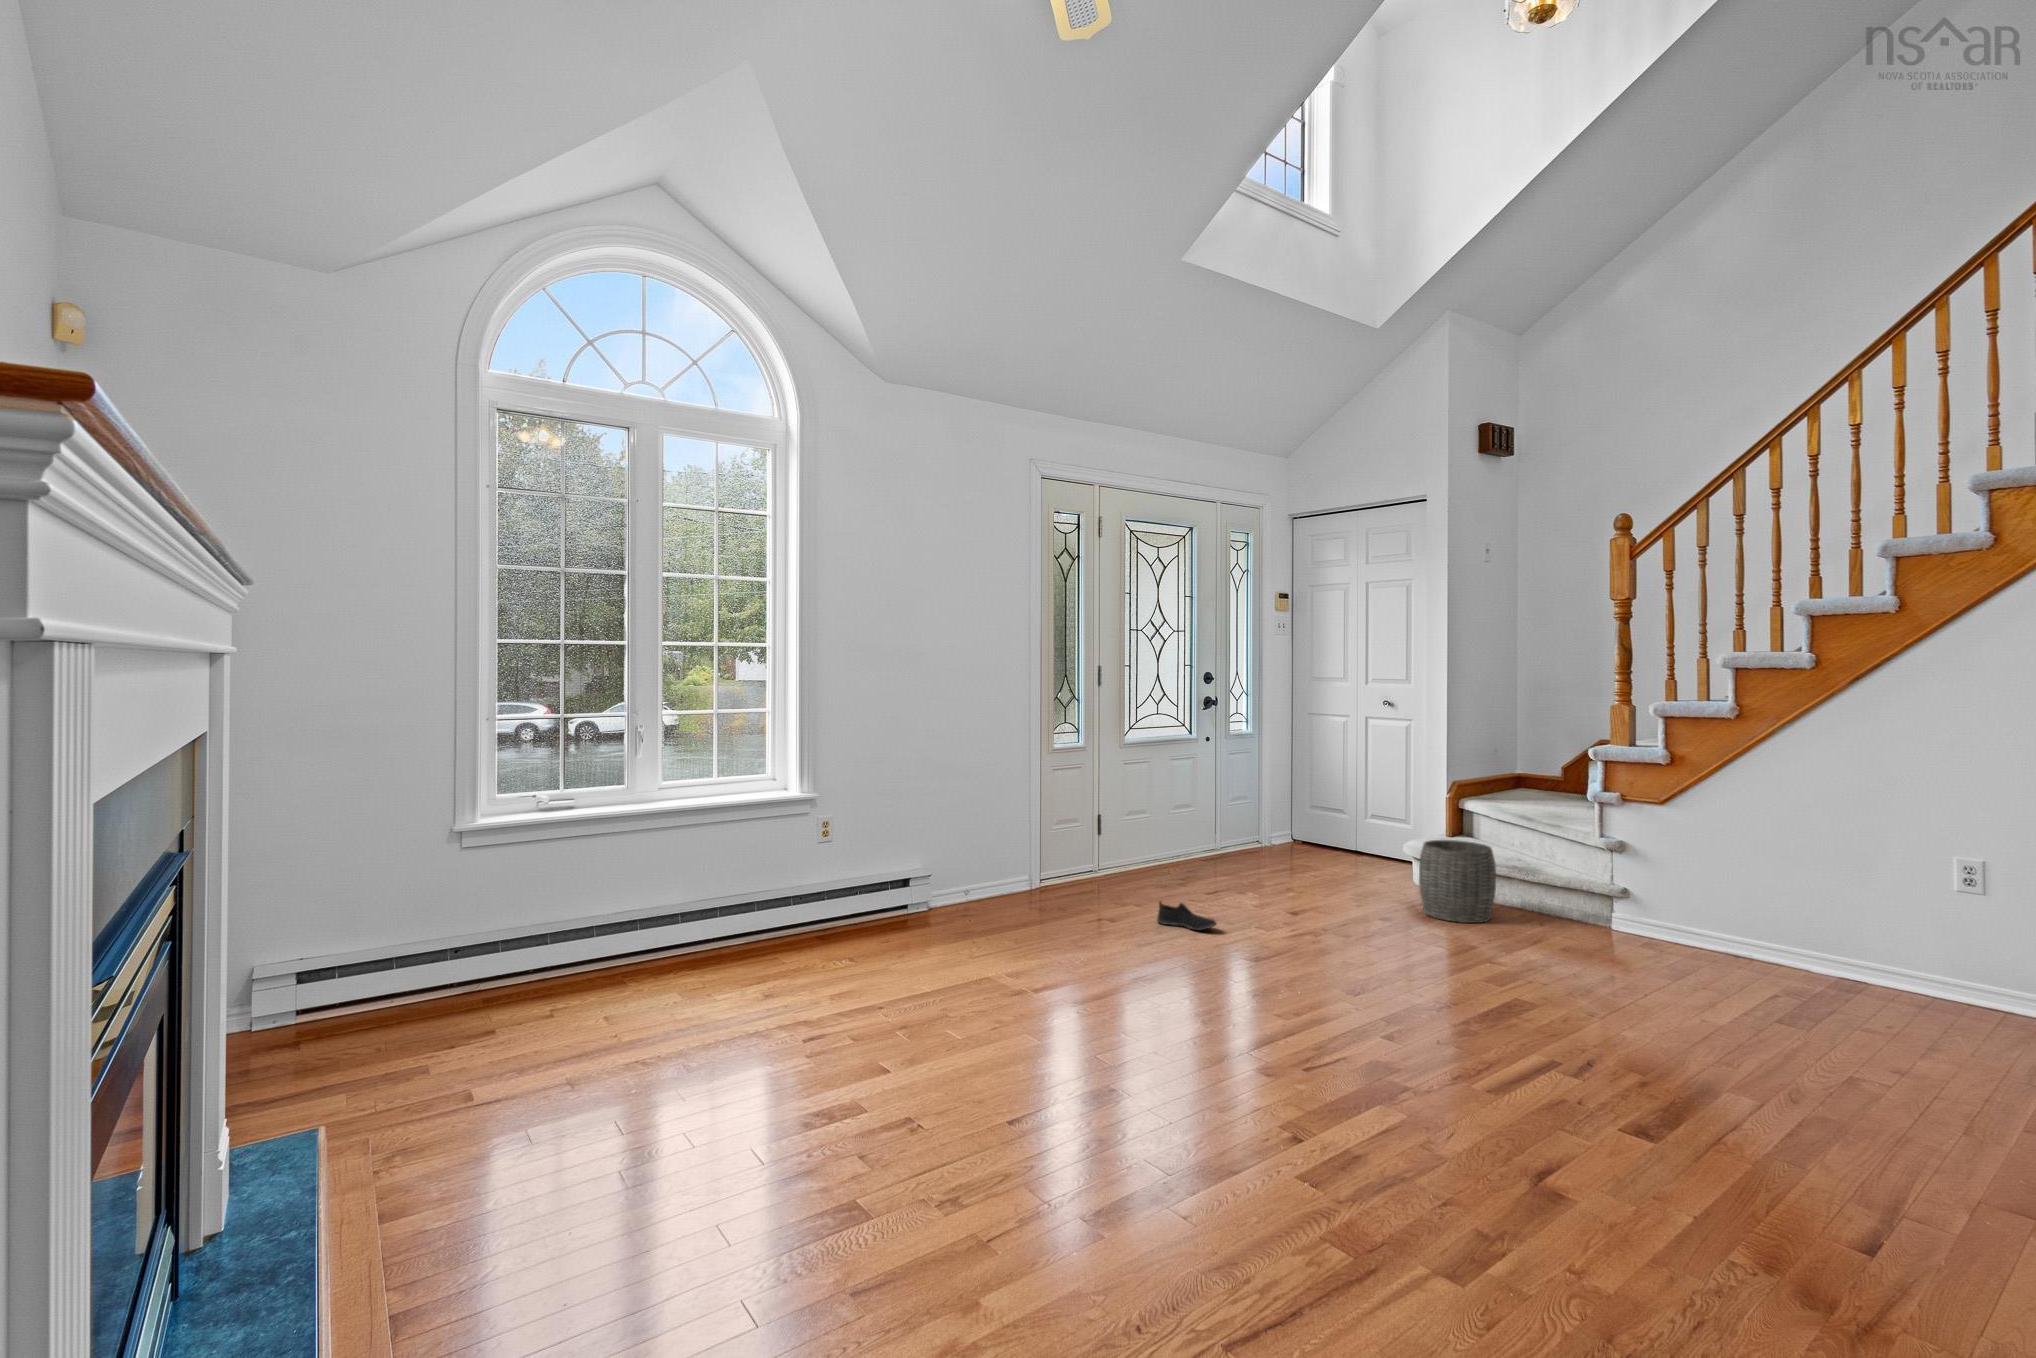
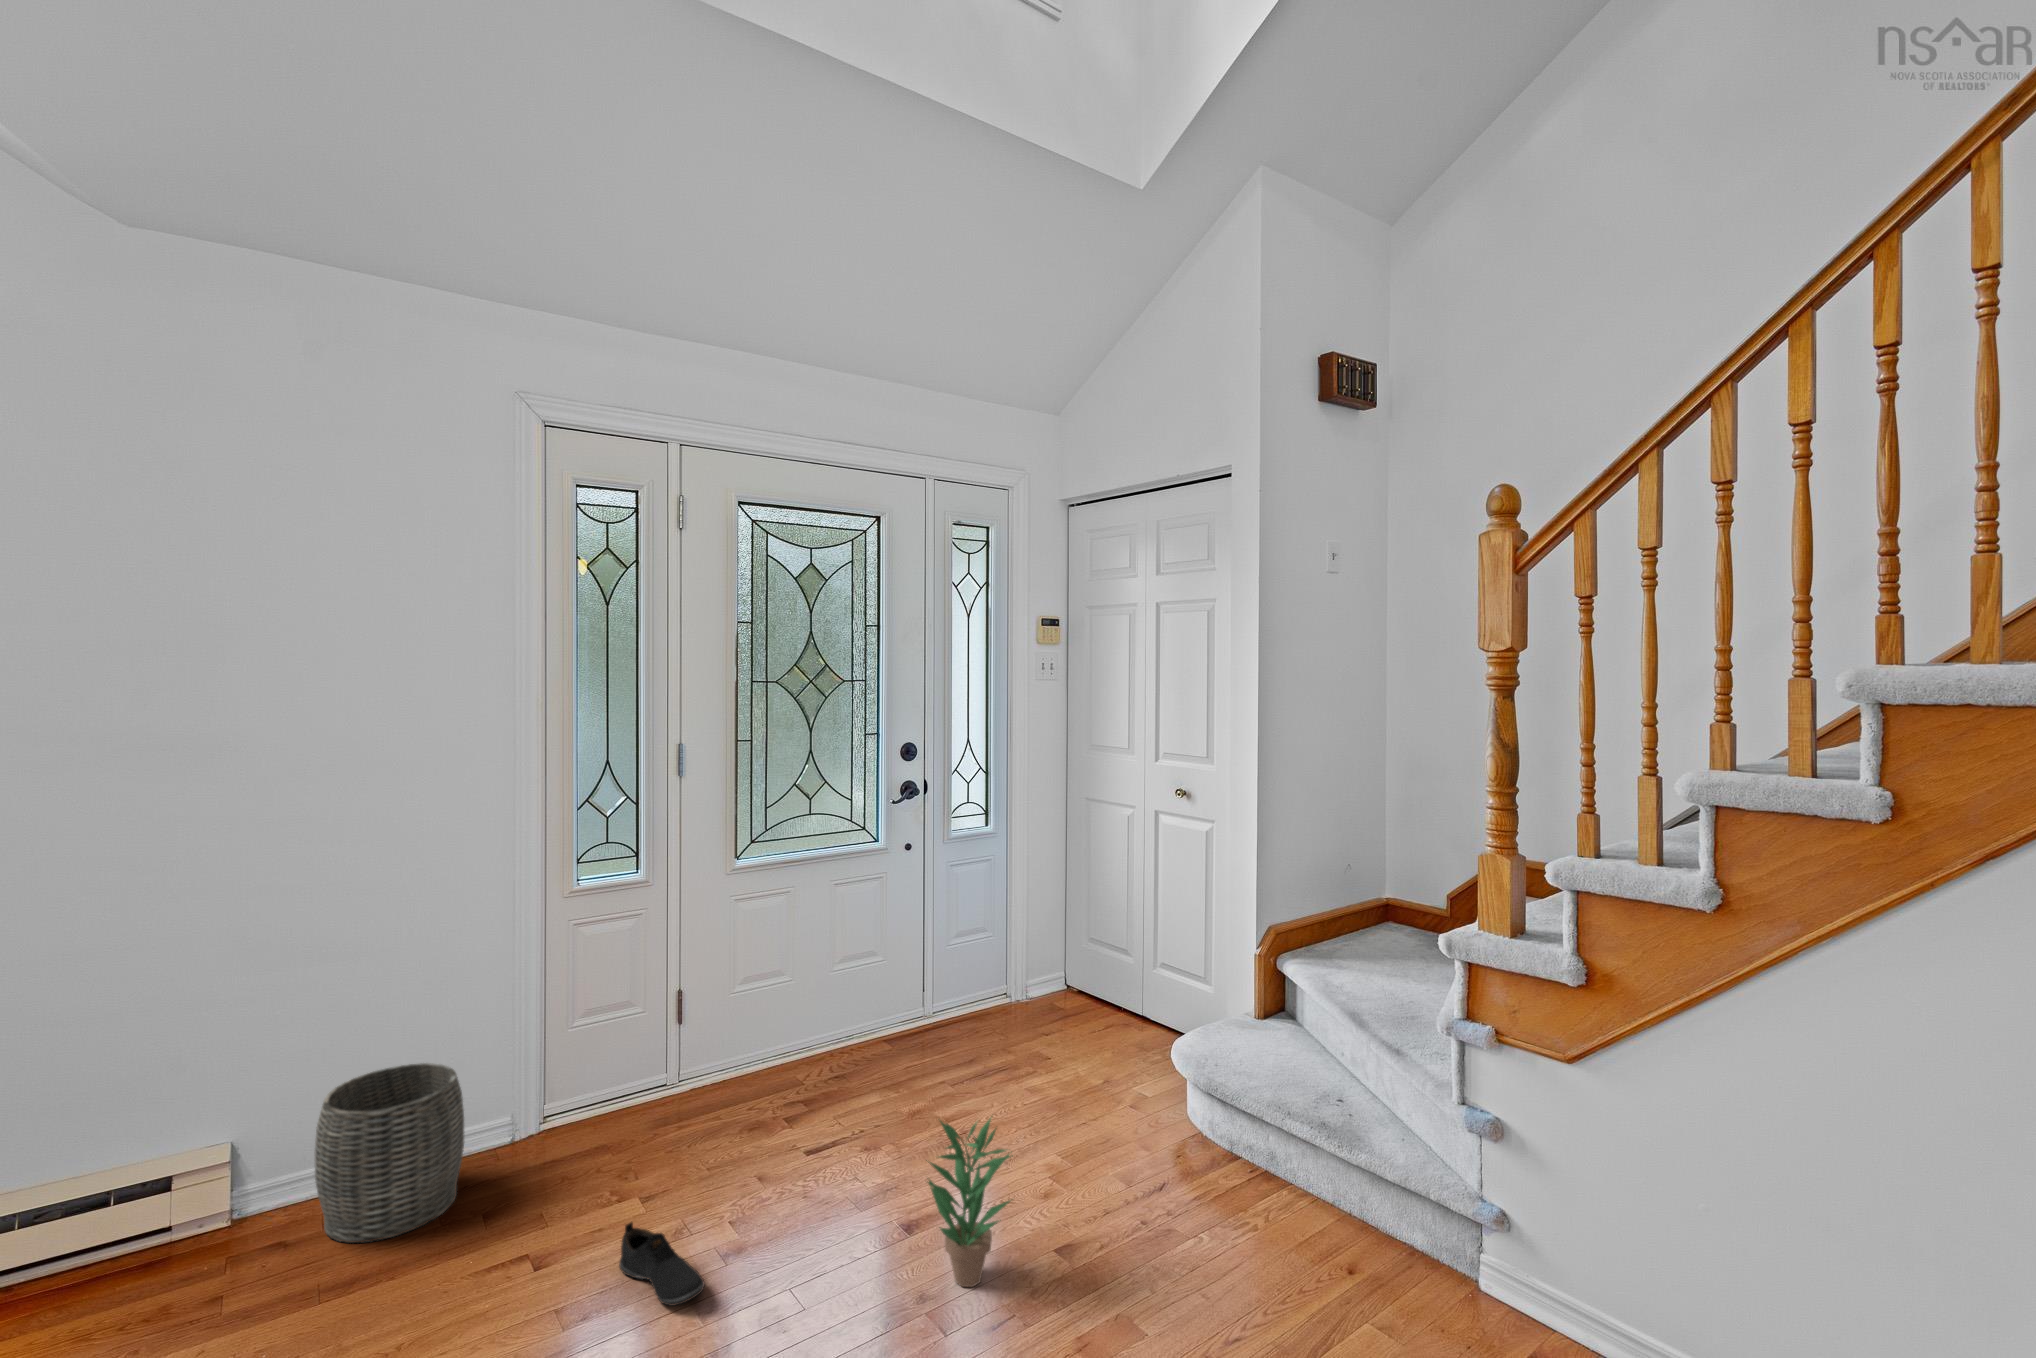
potted plant: none [1318,838,1373,928] -> present [926,1118,1011,1287]
woven basket: present [1419,840,1496,923] -> present [315,1063,464,1243]

